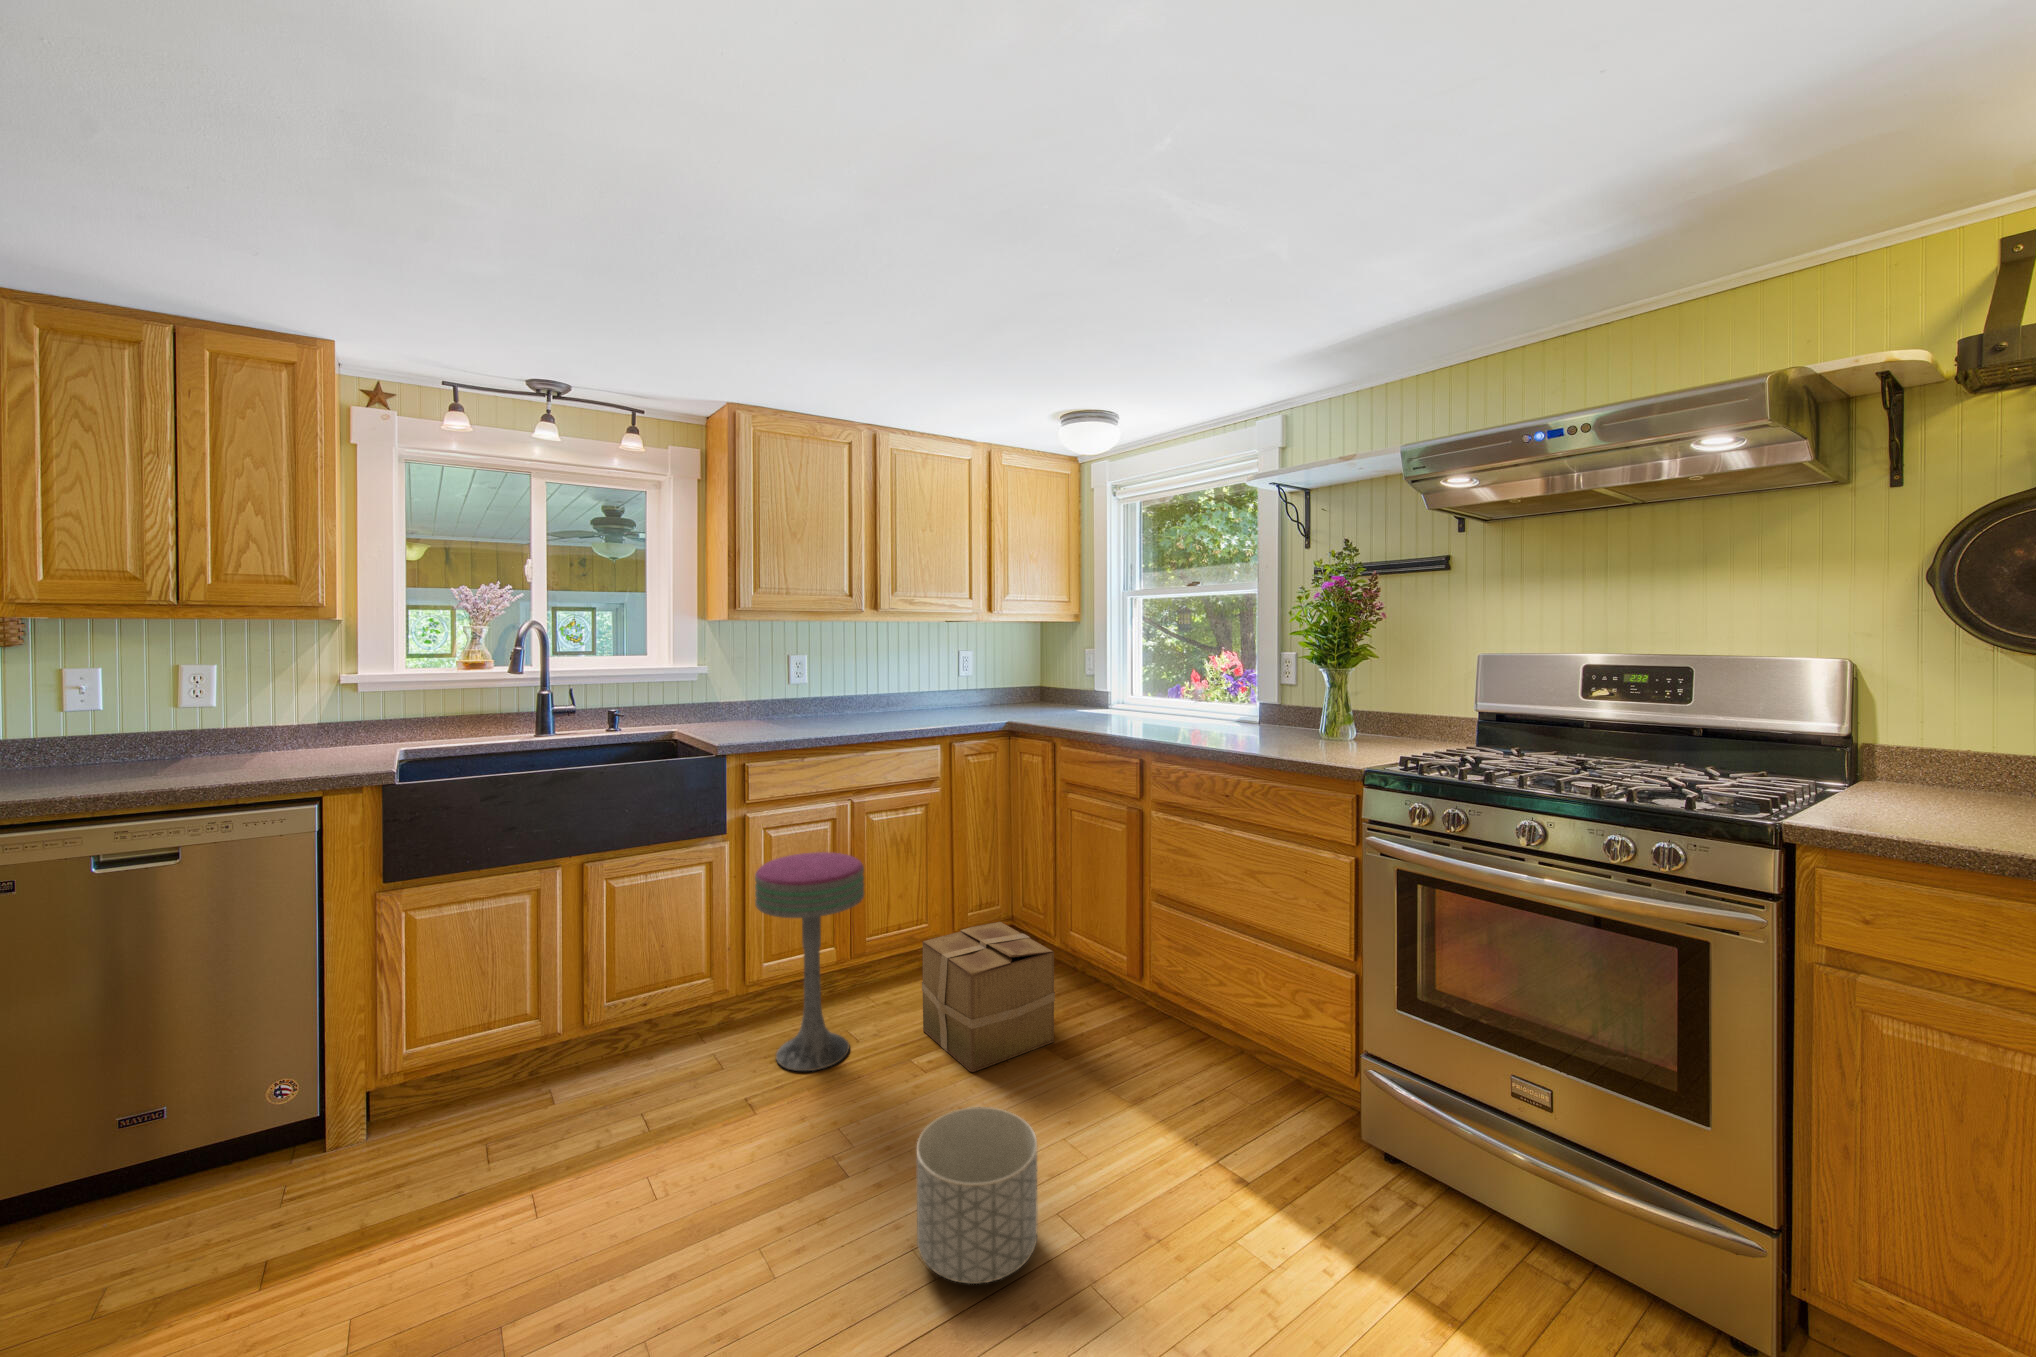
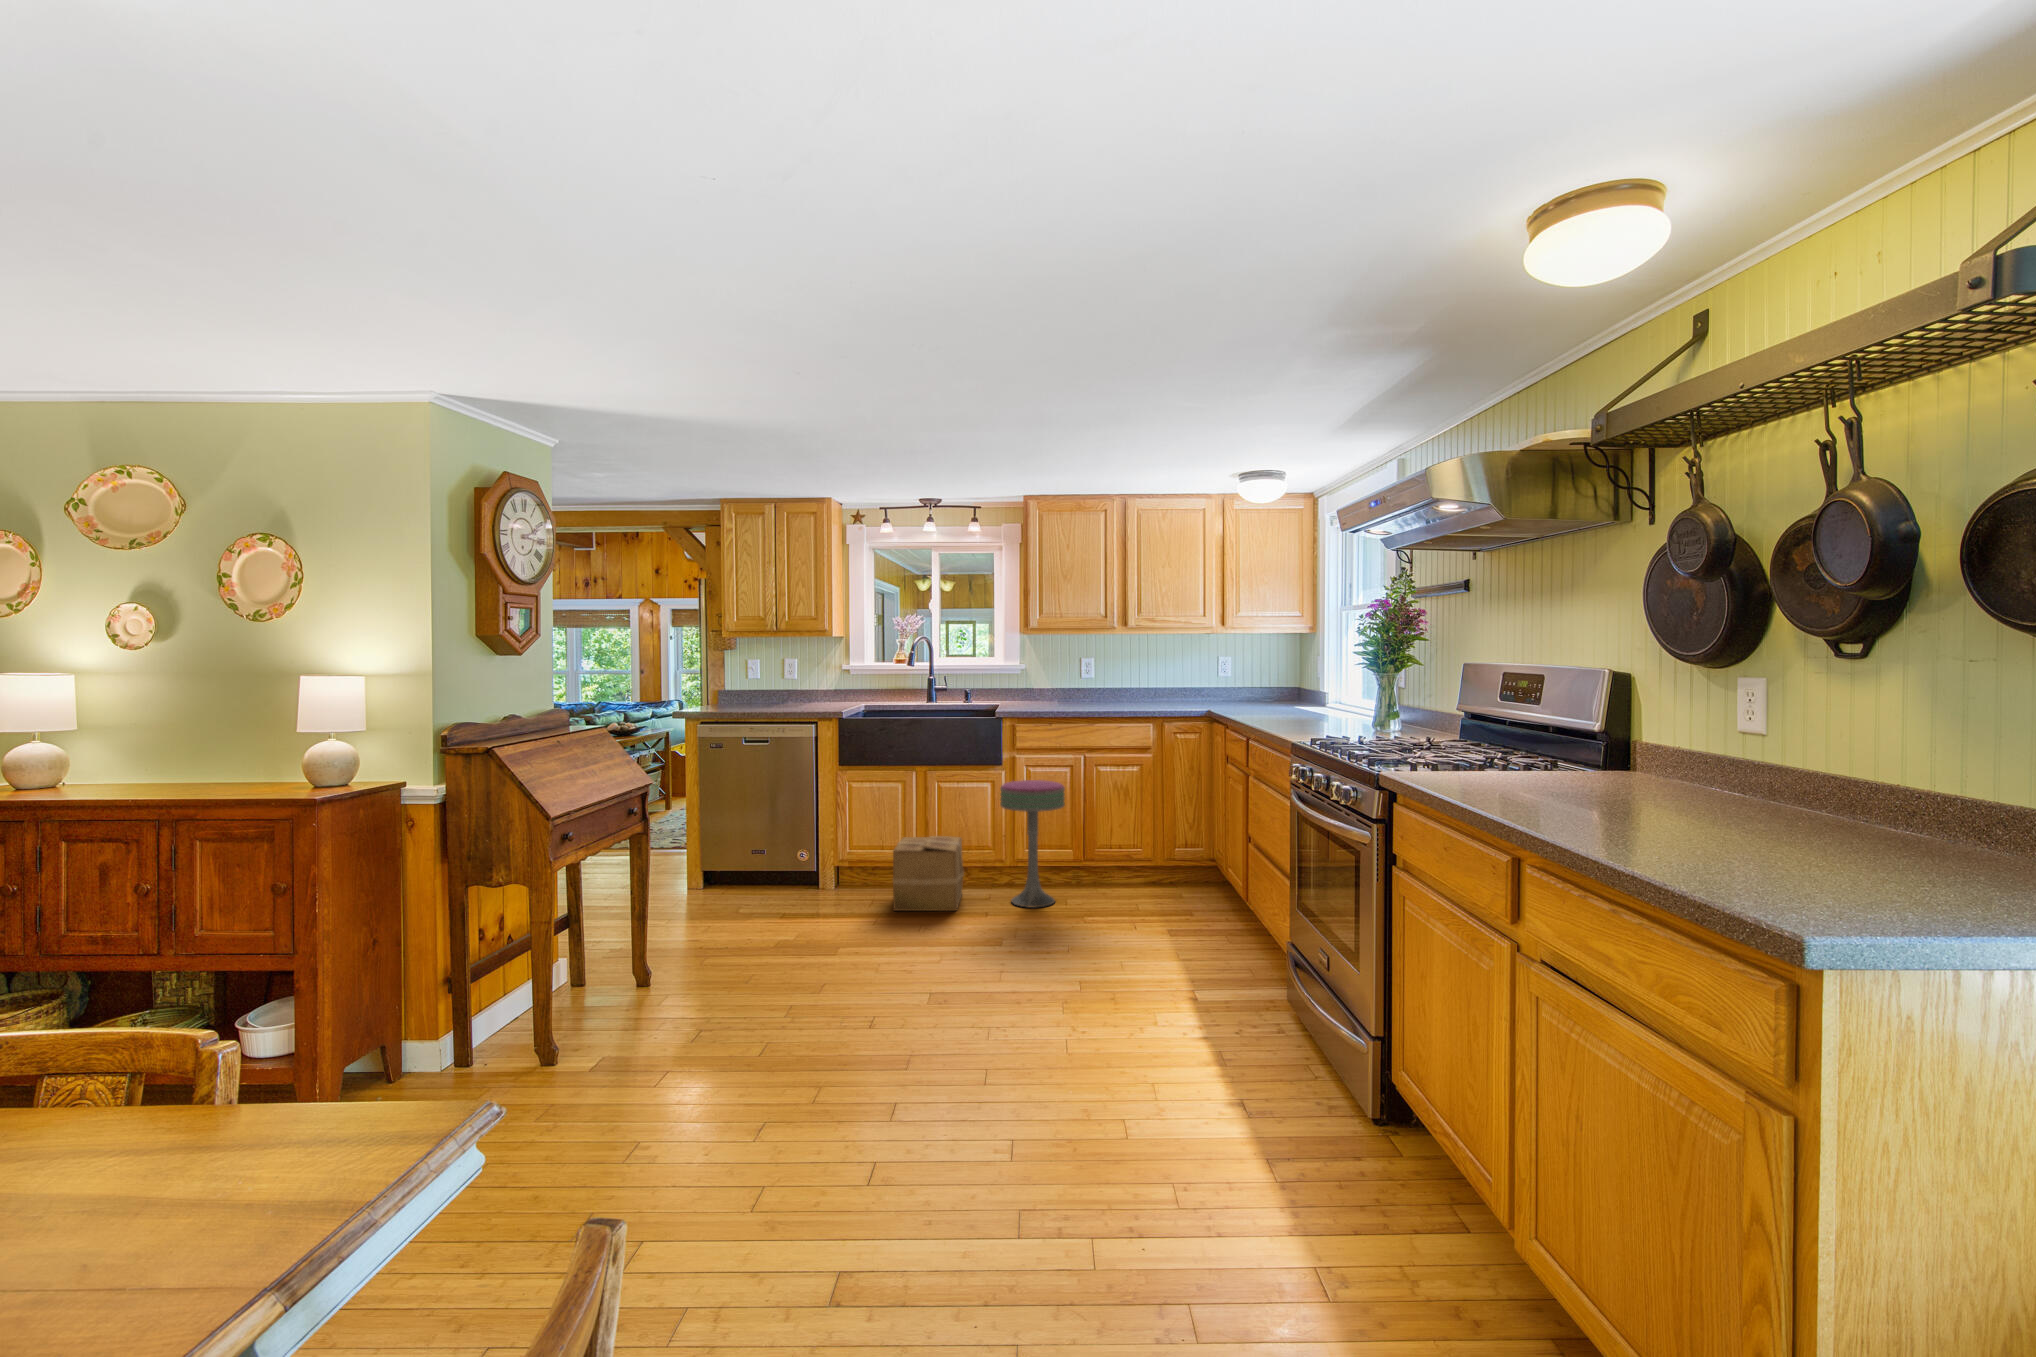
cardboard box: present [922,922,1055,1072] -> present [893,836,964,911]
planter: present [916,1107,1037,1284] -> none [999,903,1063,978]

